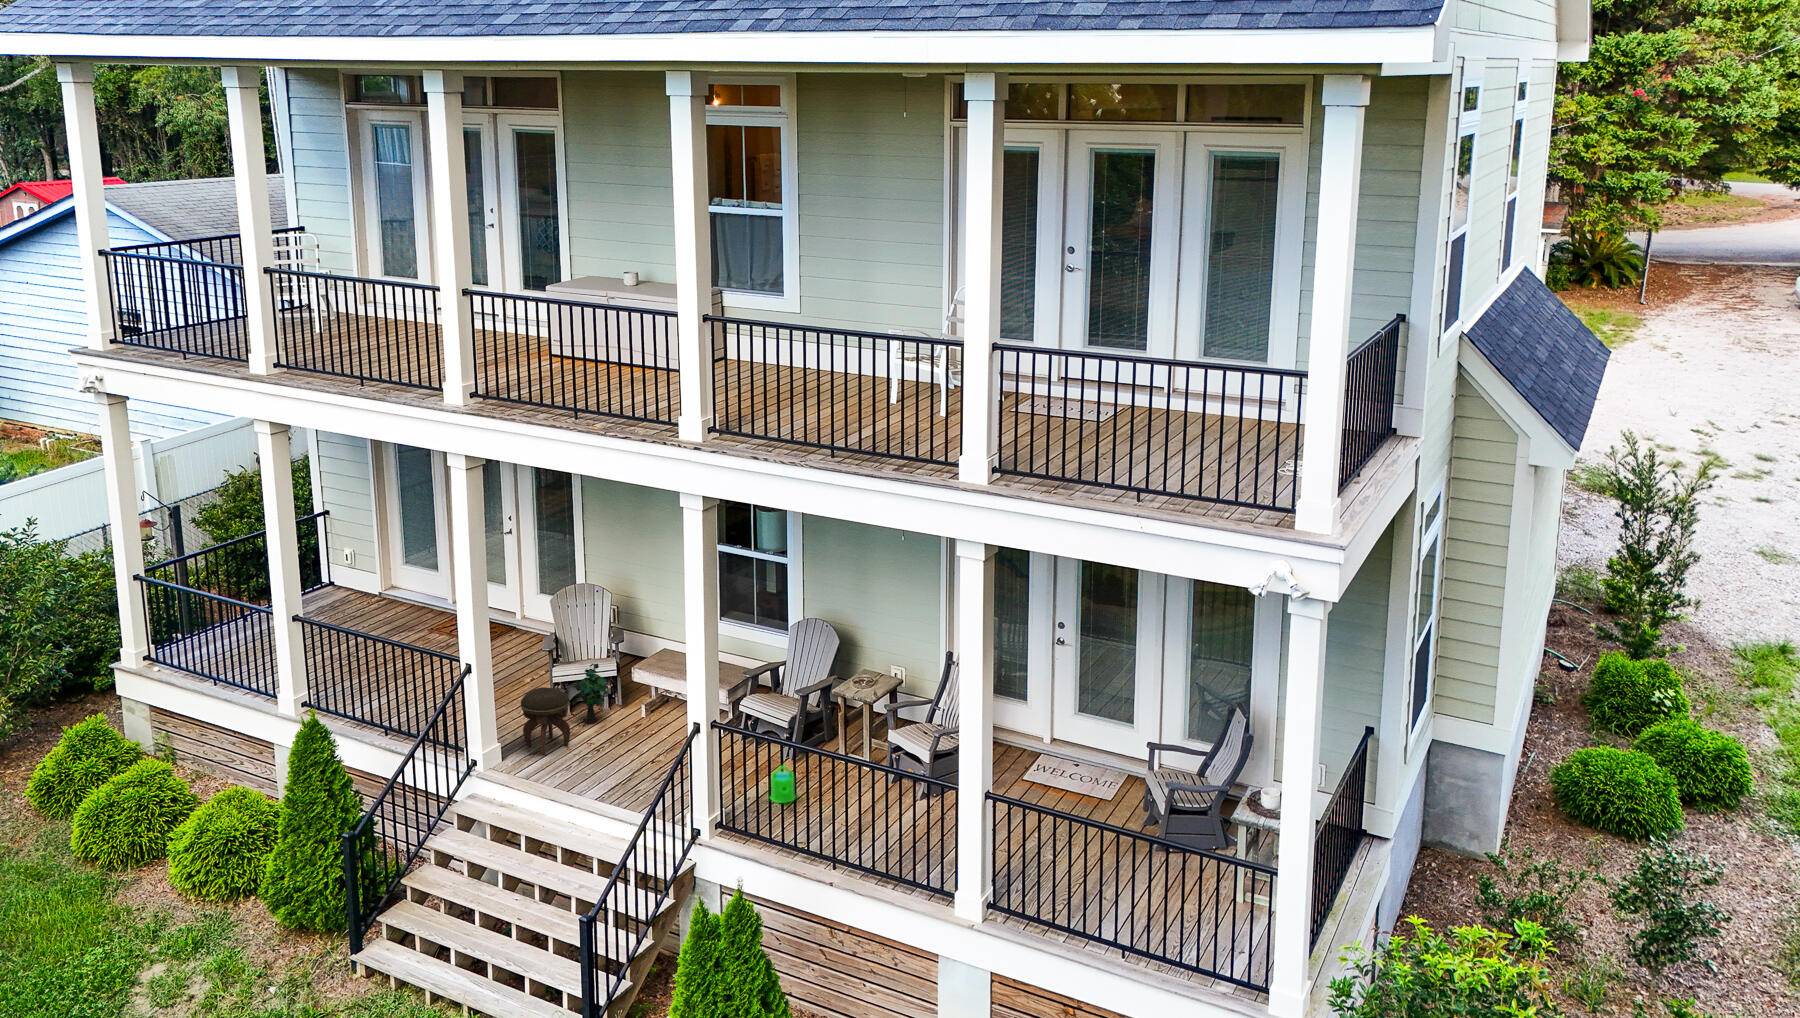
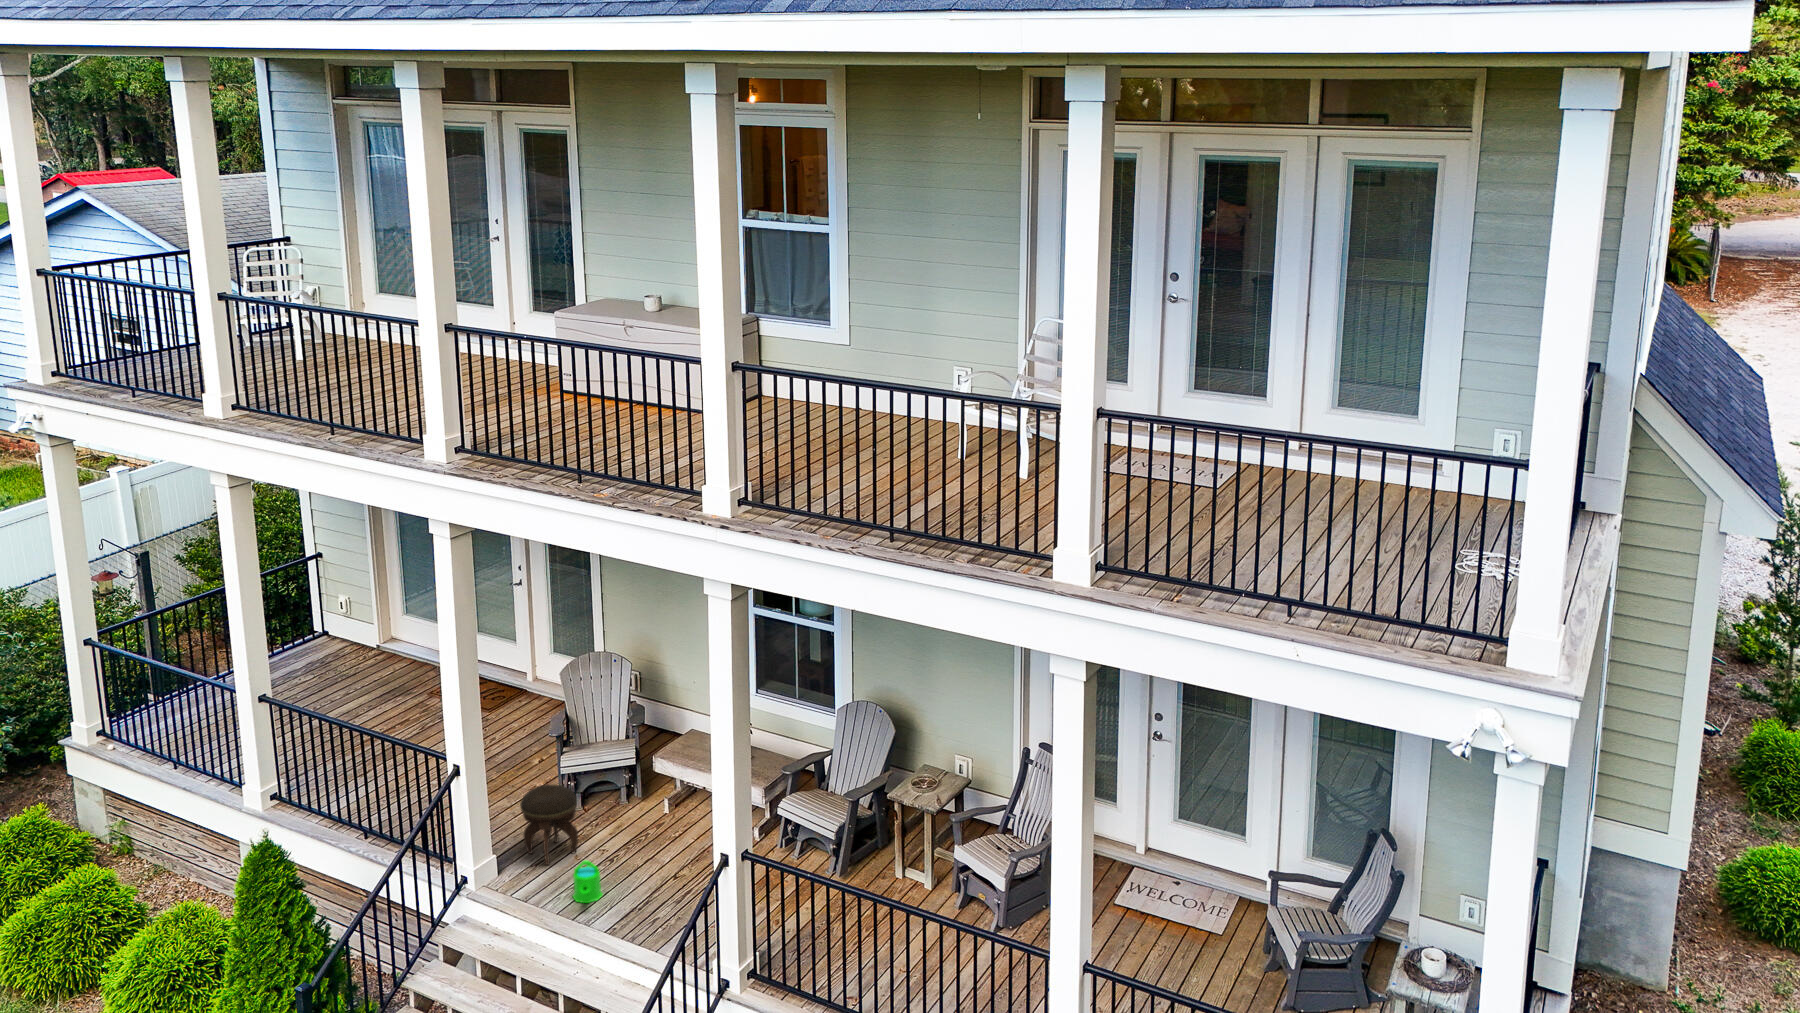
decorative plant: present [572,664,608,724] -> none [580,753,624,822]
watering can: present [770,766,796,803] -> present [573,860,603,903]

